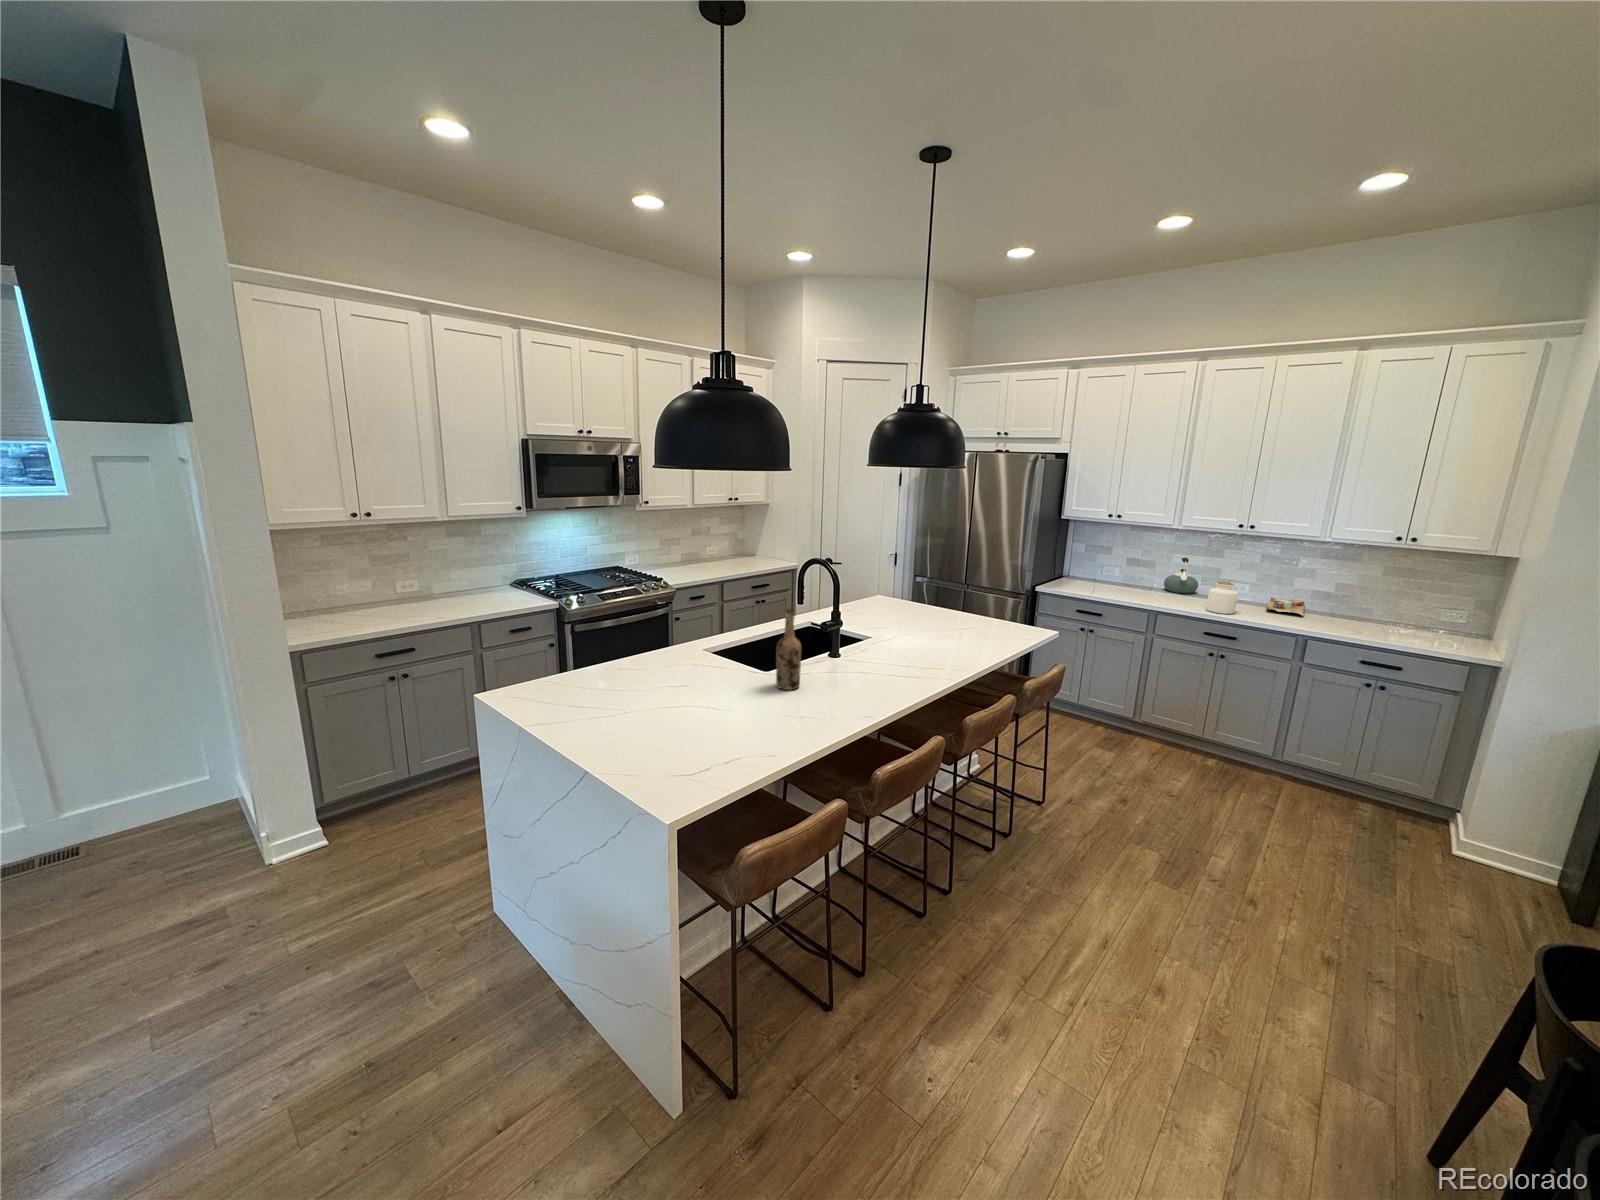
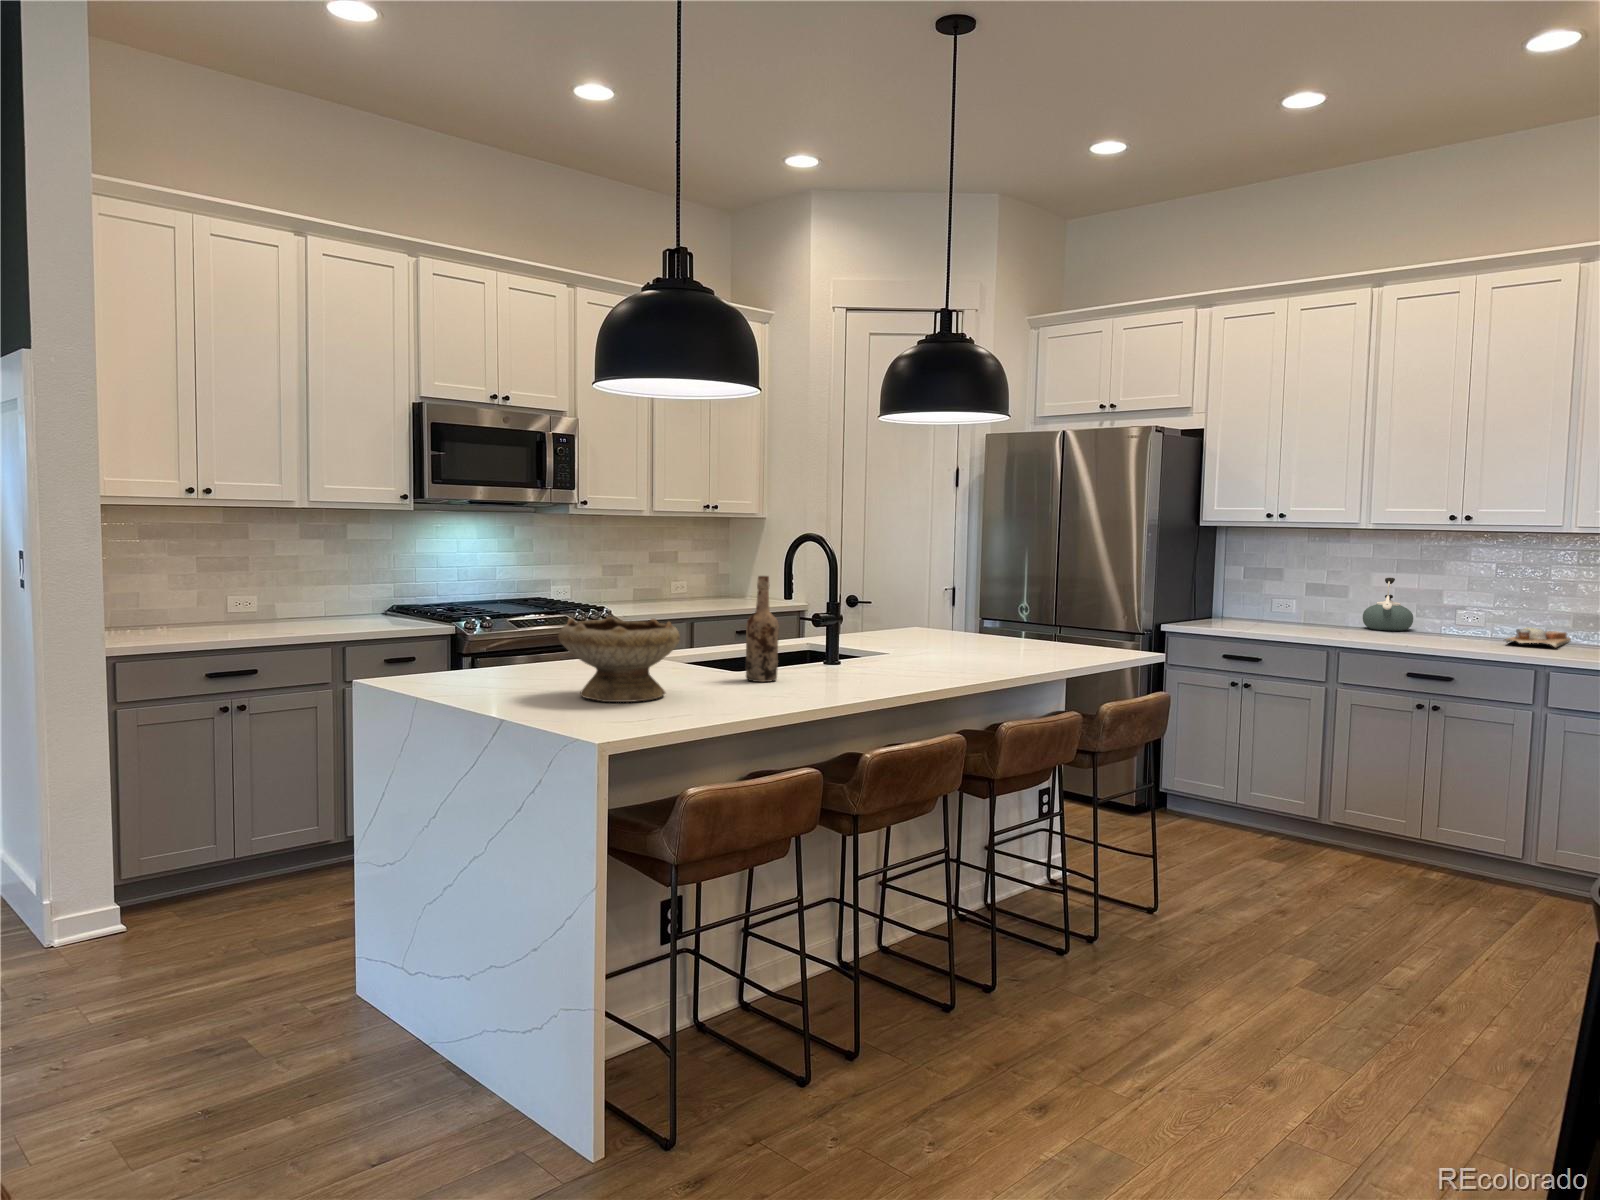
jar: present [1206,582,1238,614] -> none [1412,601,1455,646]
bowl: none [631,656,730,738] -> present [558,617,680,702]

